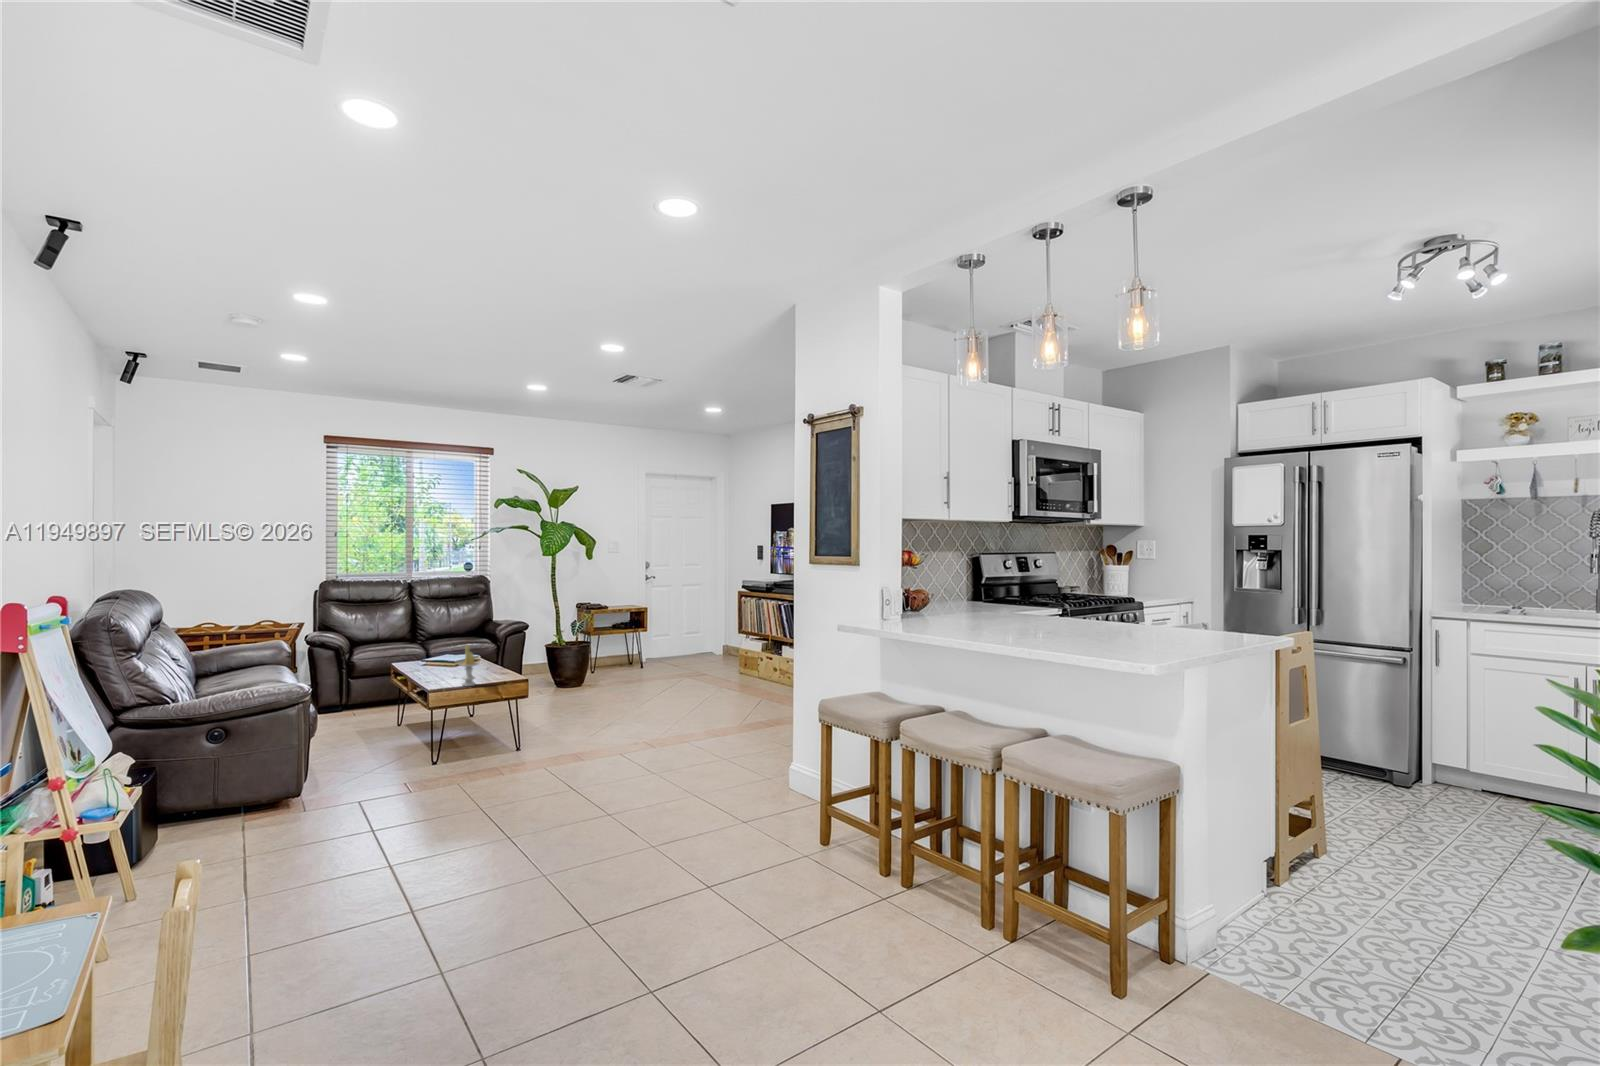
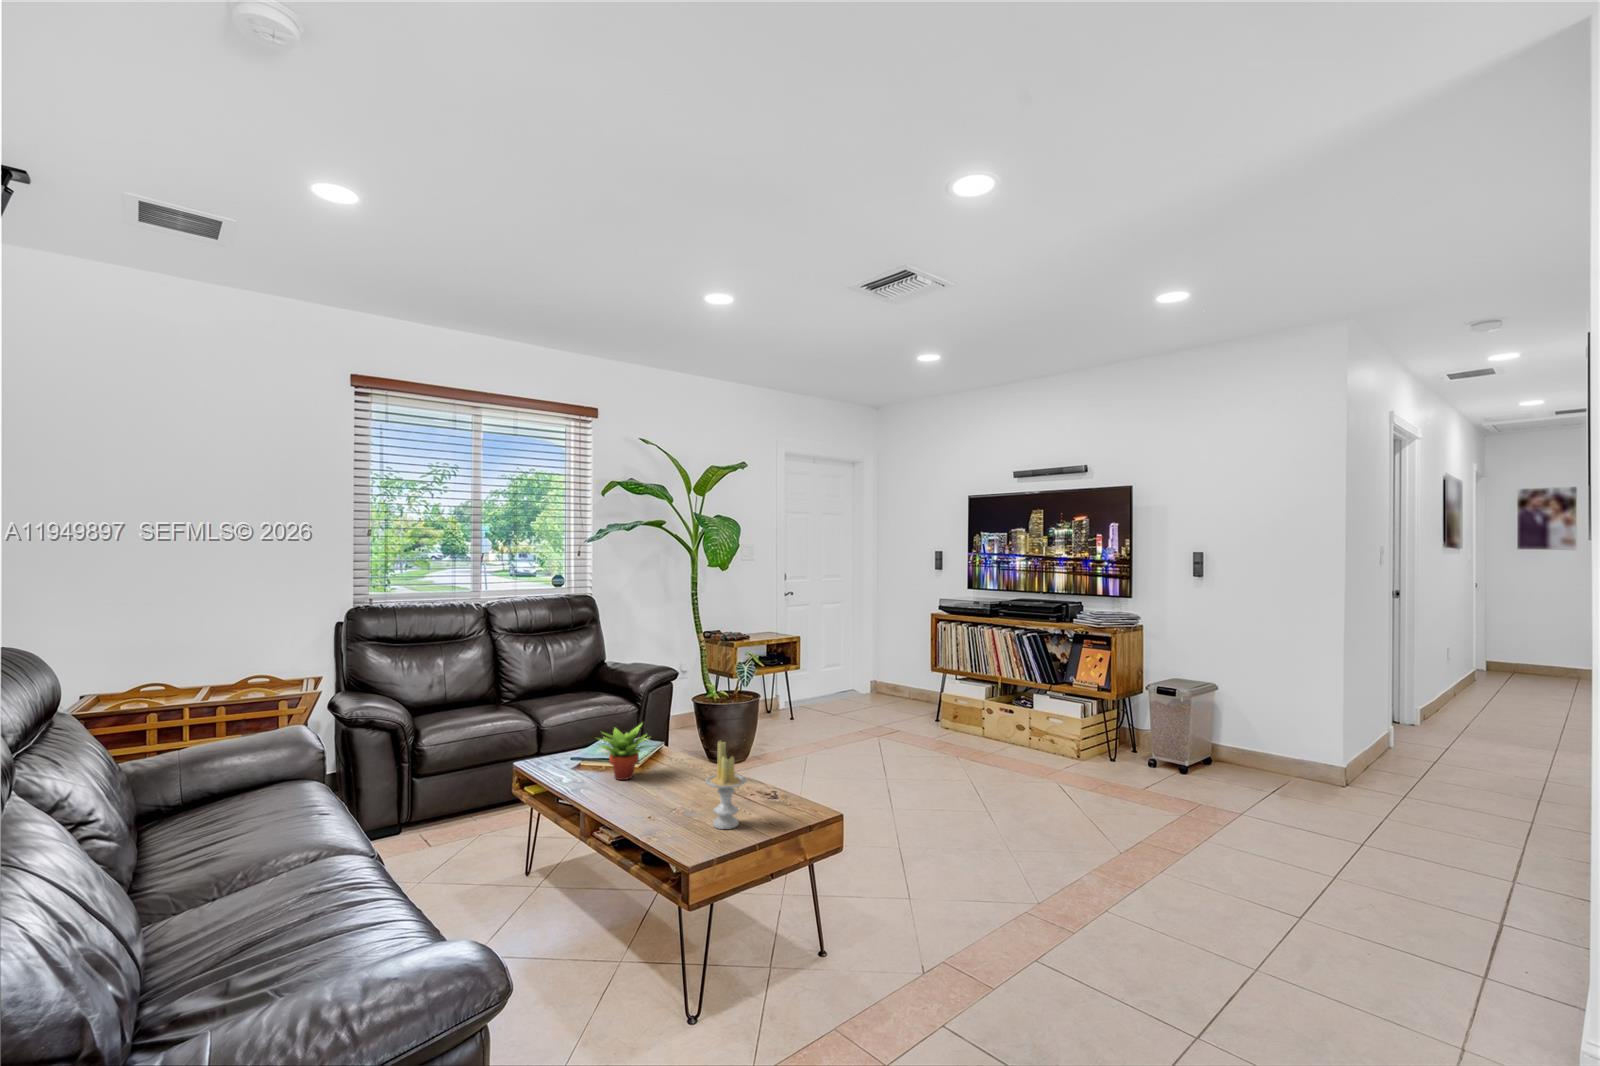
succulent plant: none [425,641,458,671] -> present [601,724,647,780]

